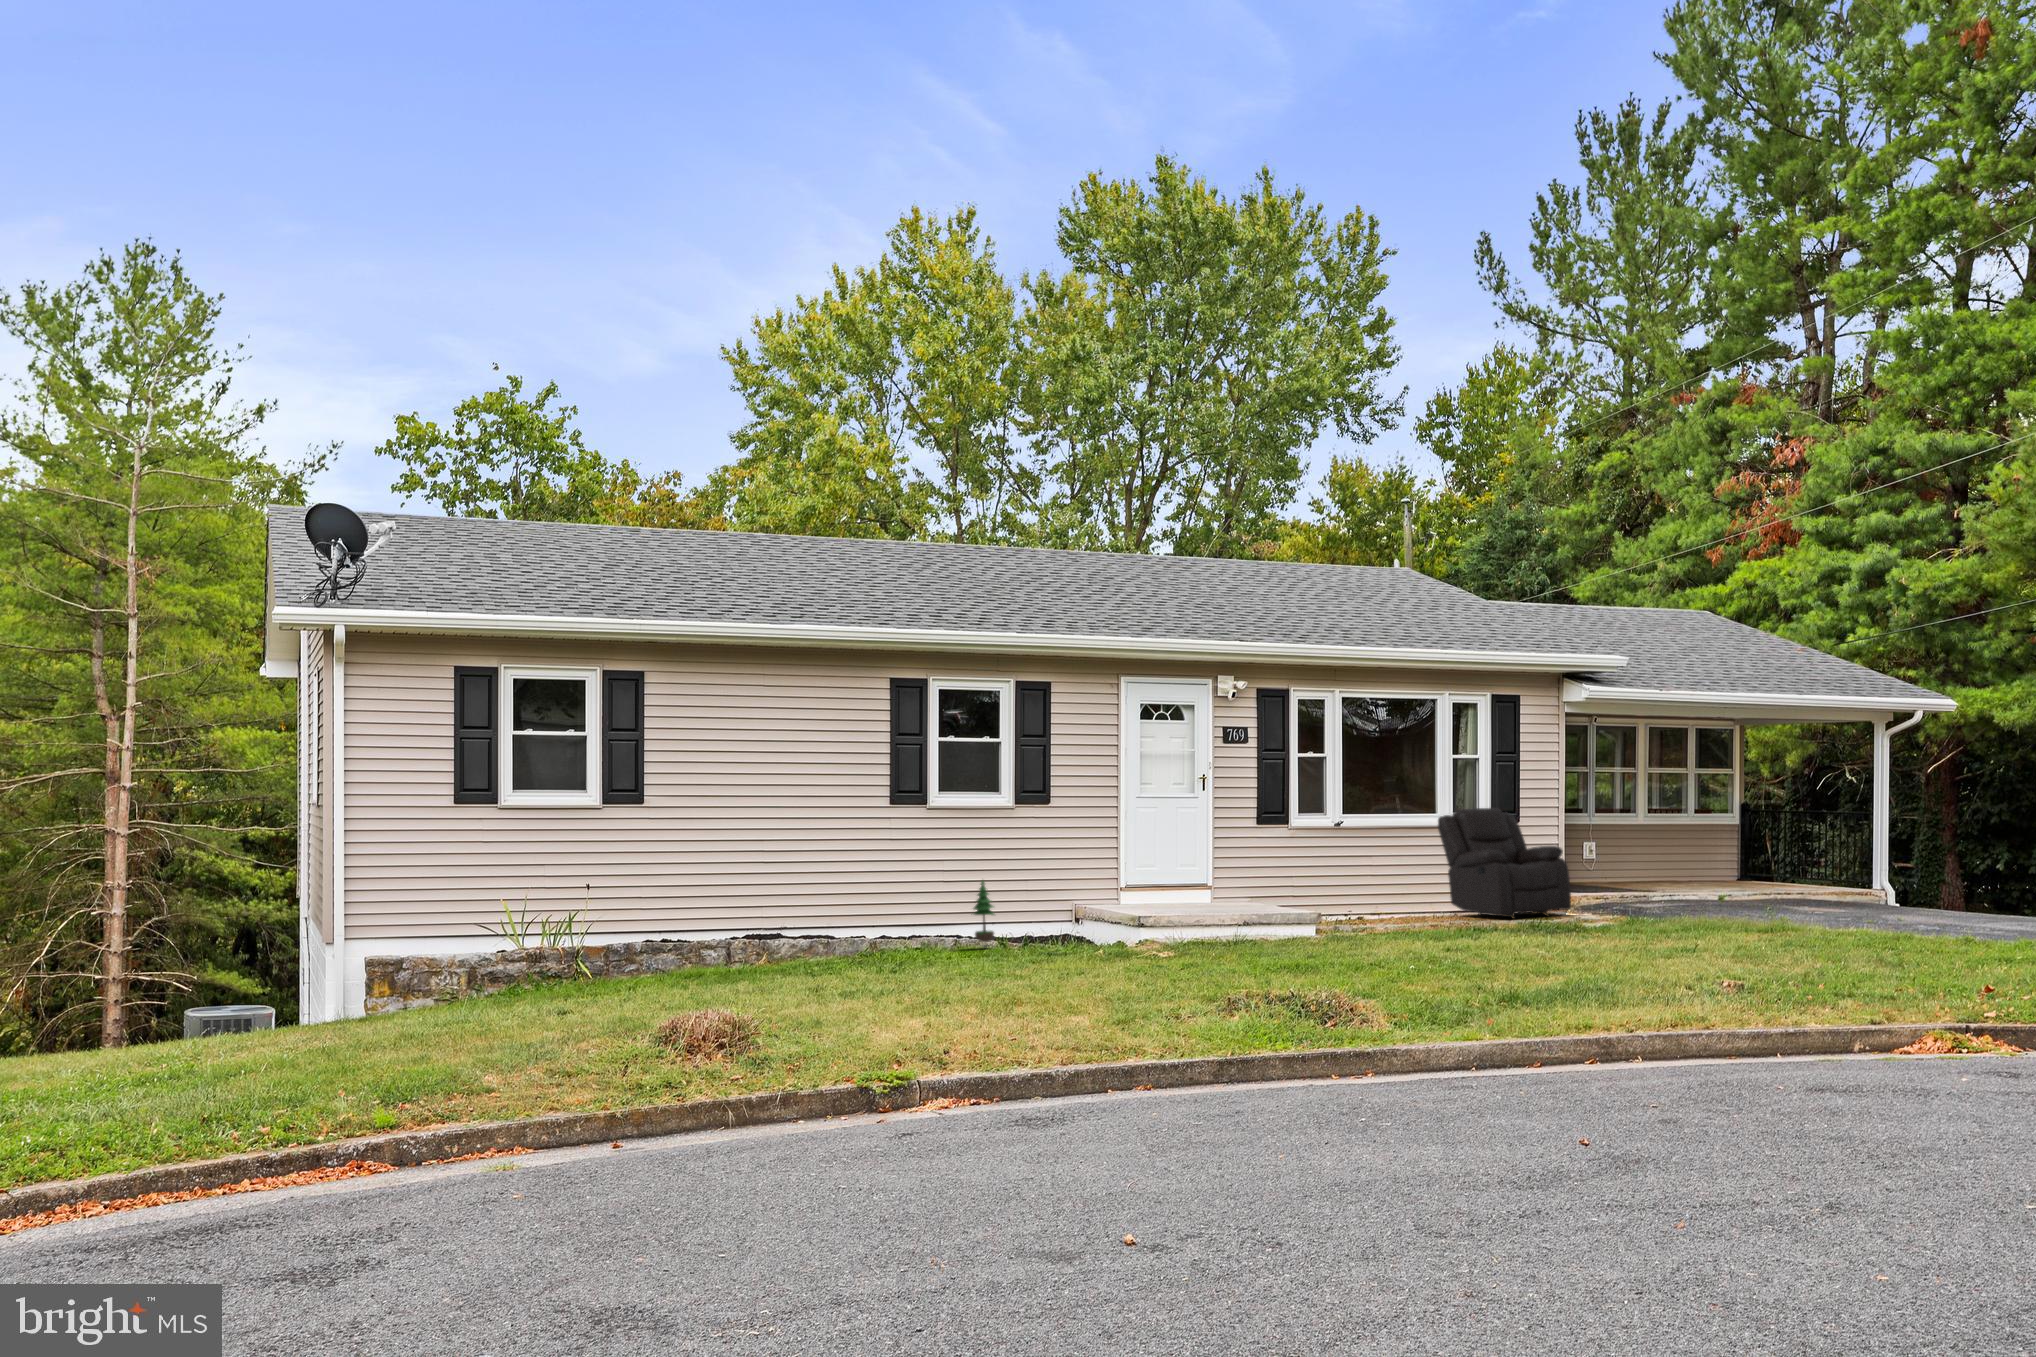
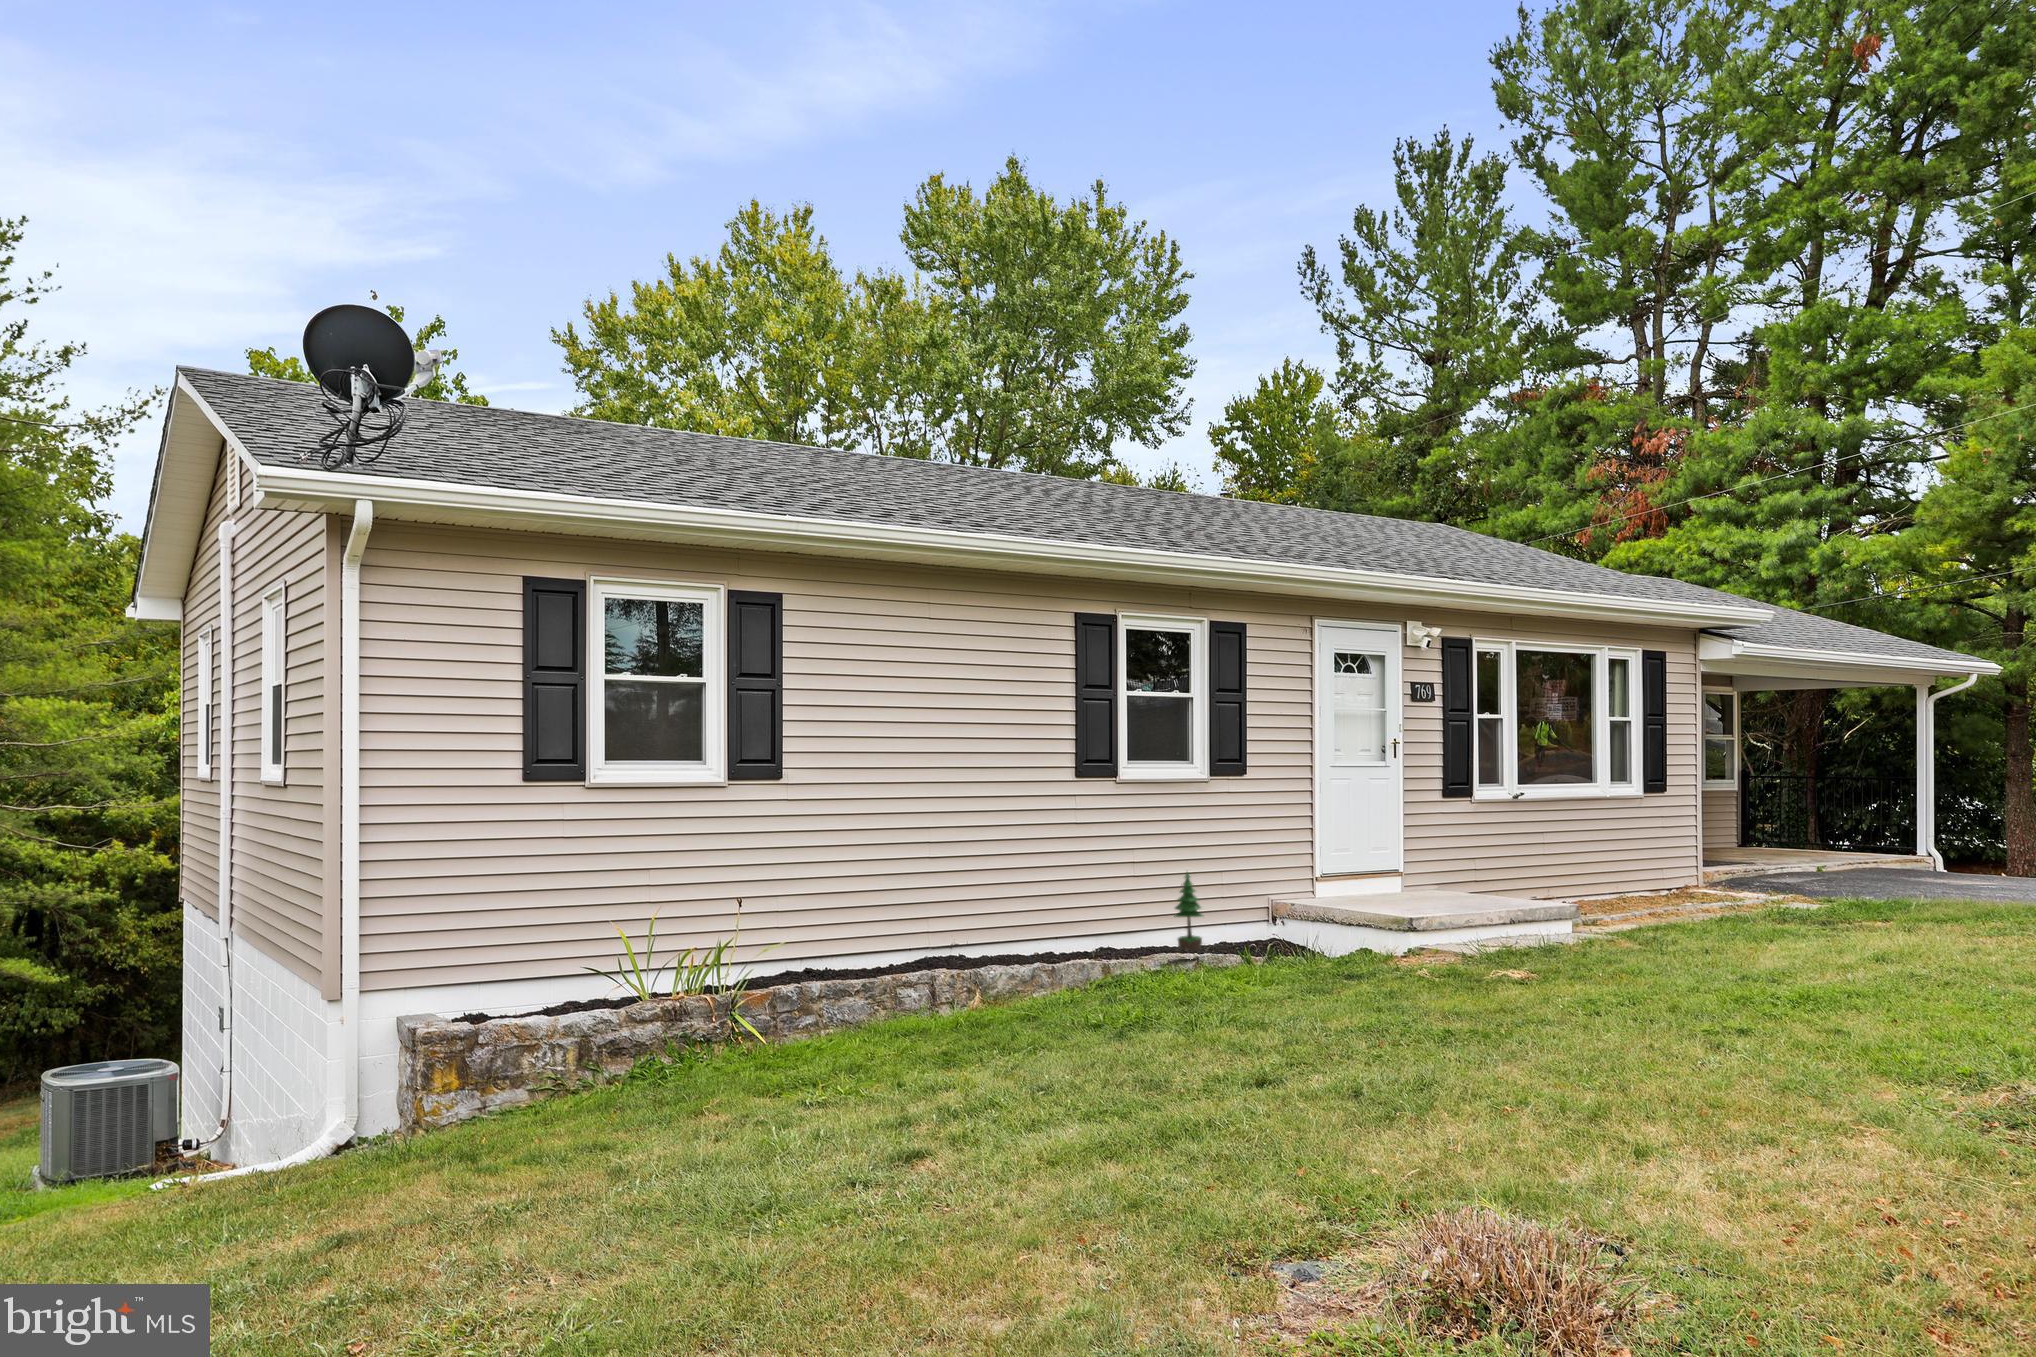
chair: present [1438,808,1571,919] -> none [1601,775,1759,900]

